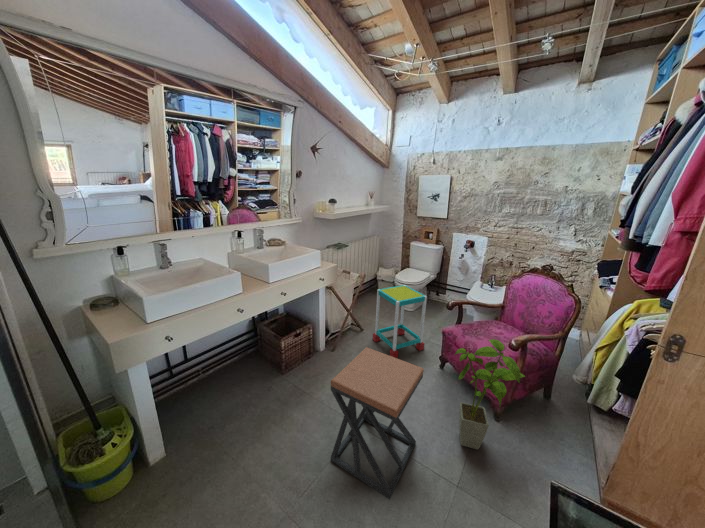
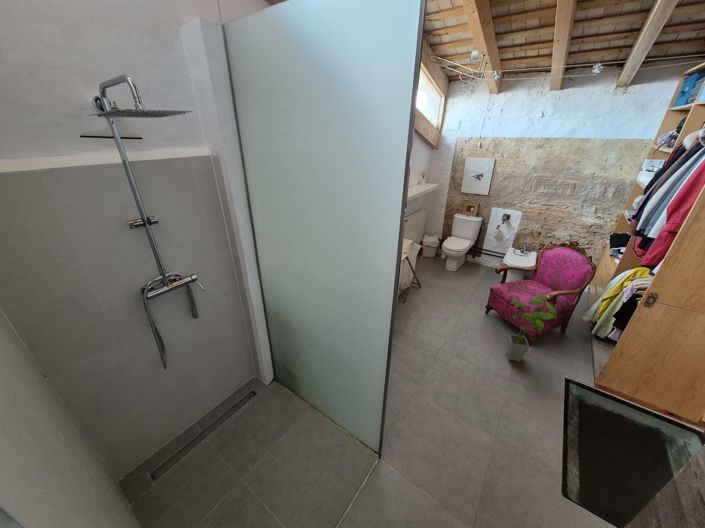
side table: present [373,285,427,358] -> none [430,253,478,308]
stool: present [331,347,424,499] -> none [429,300,492,386]

